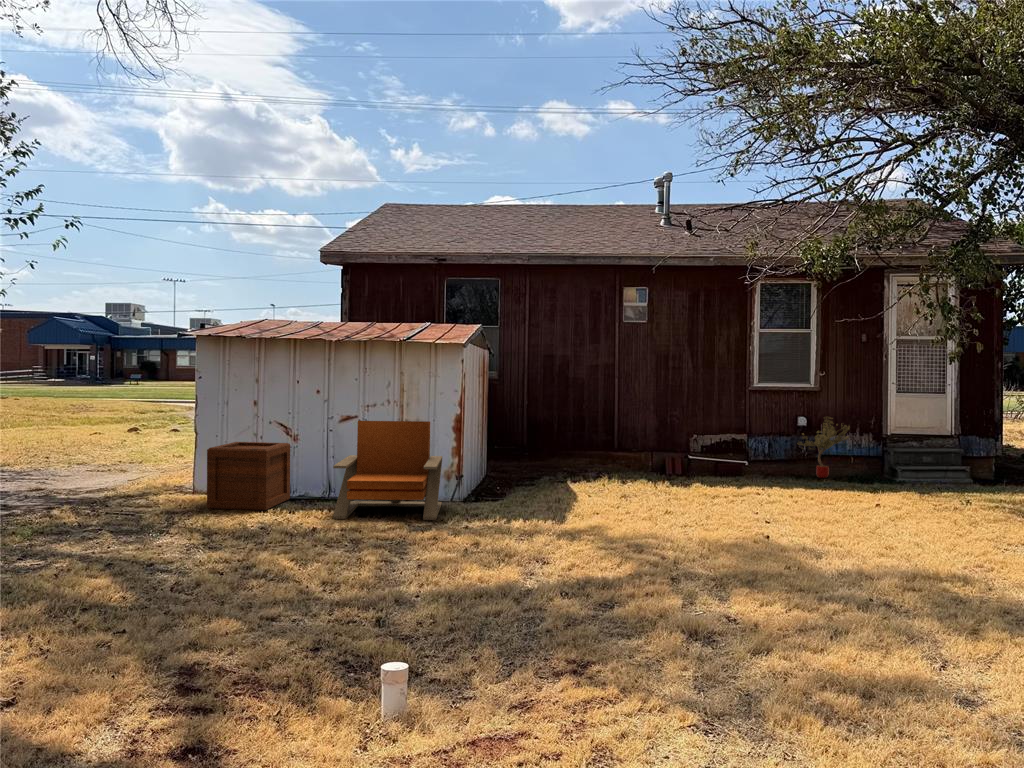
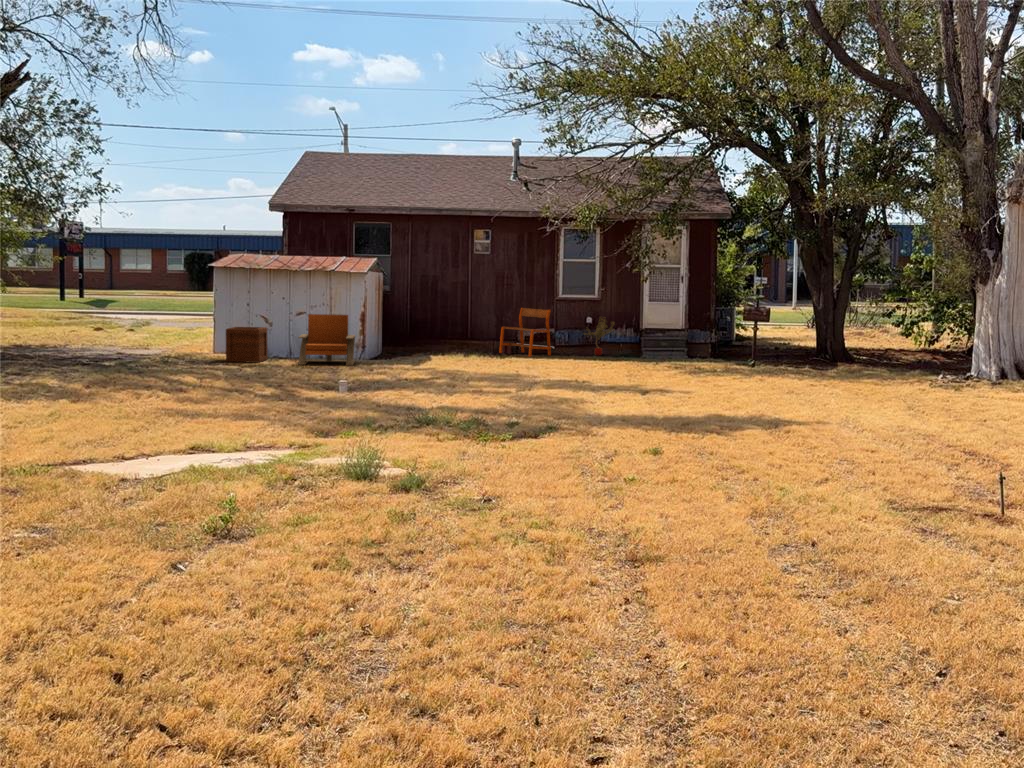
bench: none [663,403,752,483] -> present [499,308,551,357]

